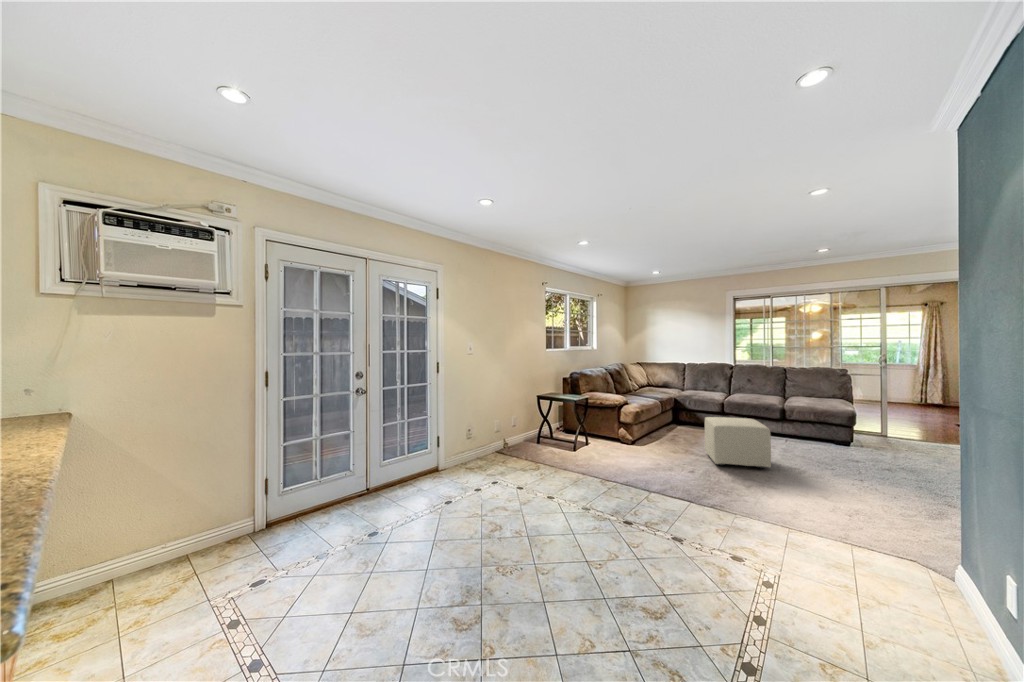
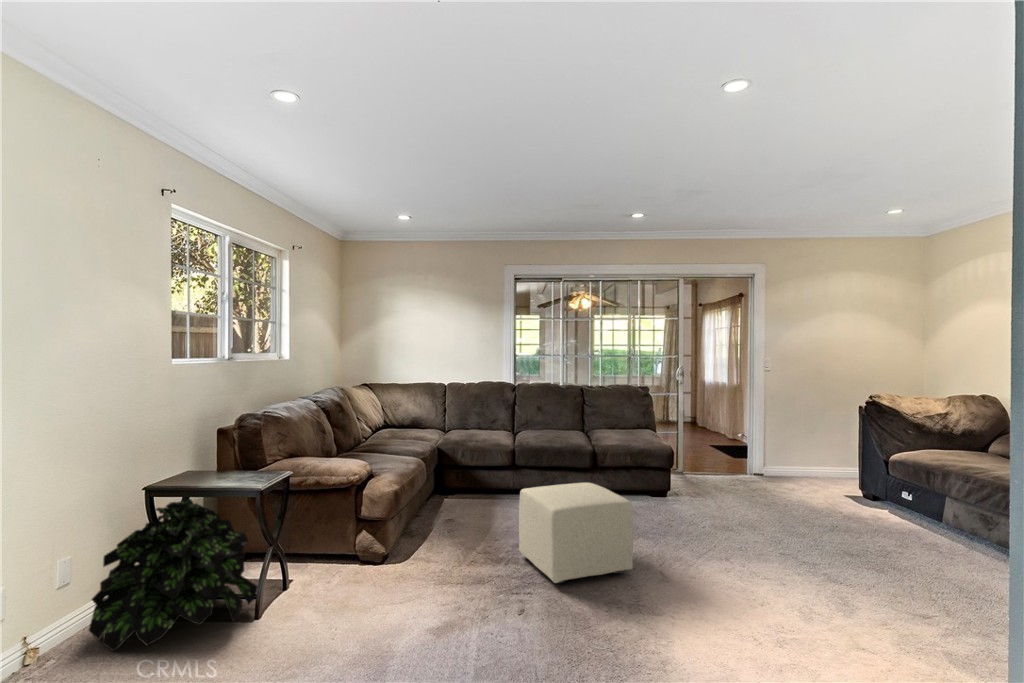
potted plant: none [520,401,575,449] -> present [89,498,258,651]

